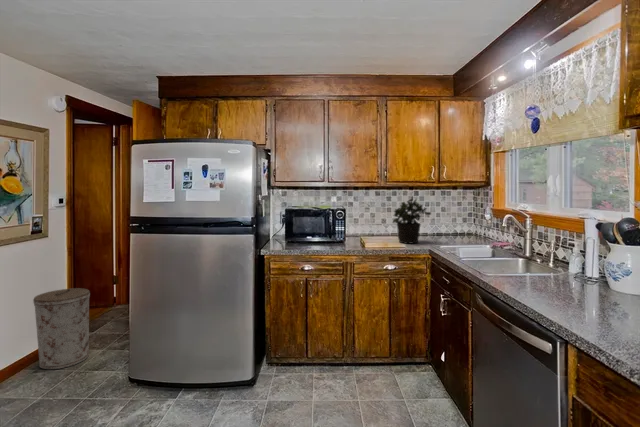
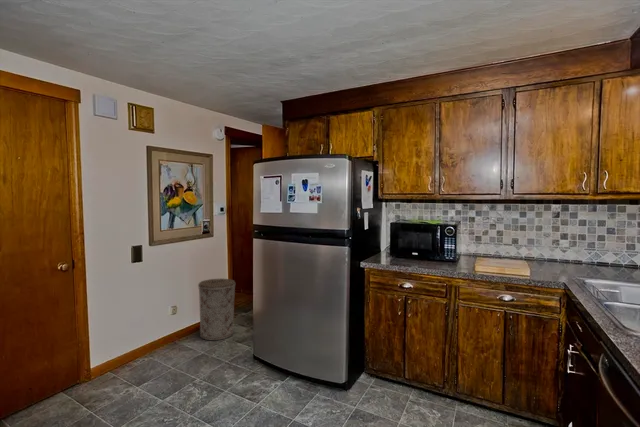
potted plant: present [393,200,431,243] -> none [516,215,575,272]

